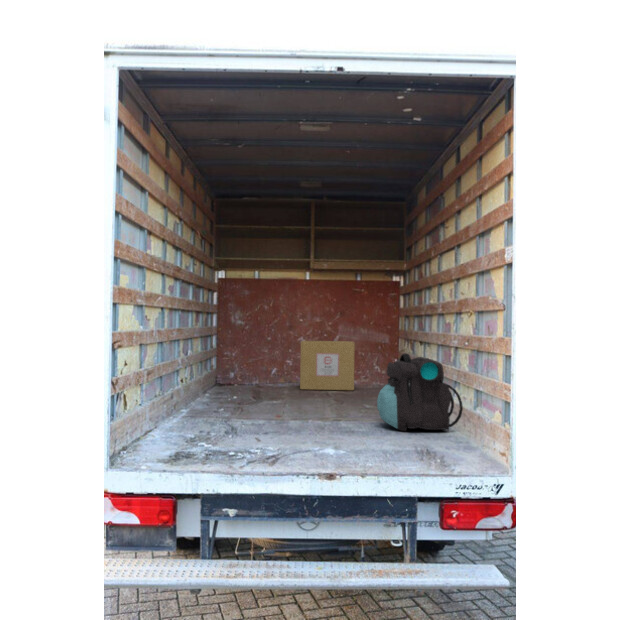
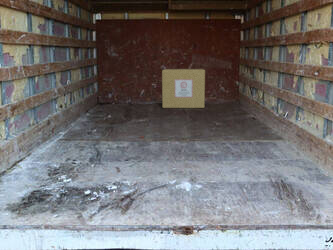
backpack: present [377,354,463,431] -> none [228,84,306,154]

